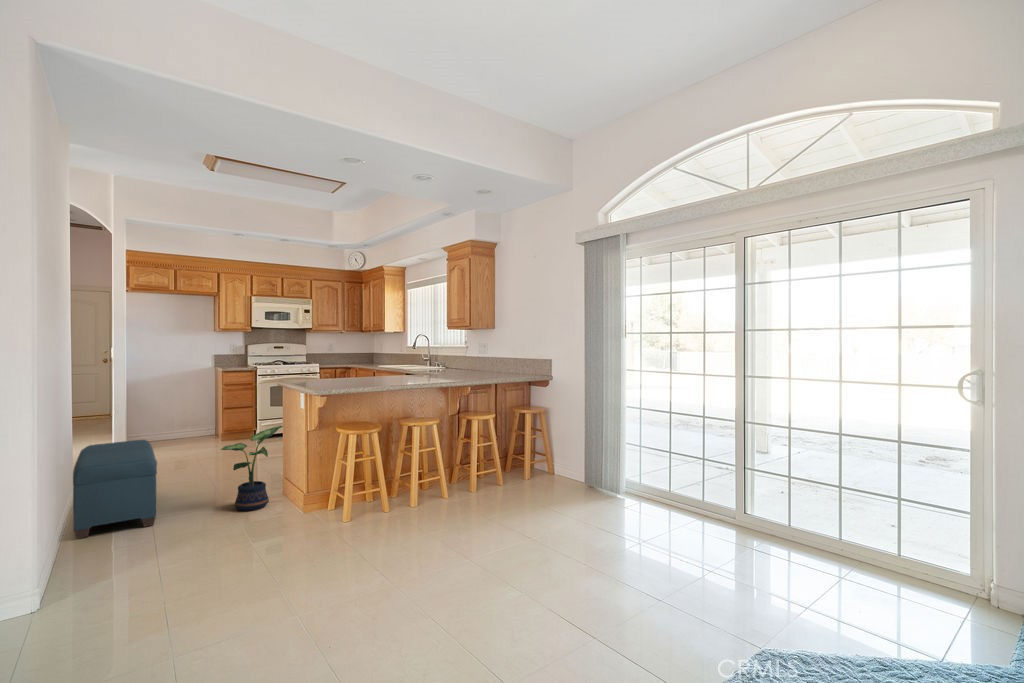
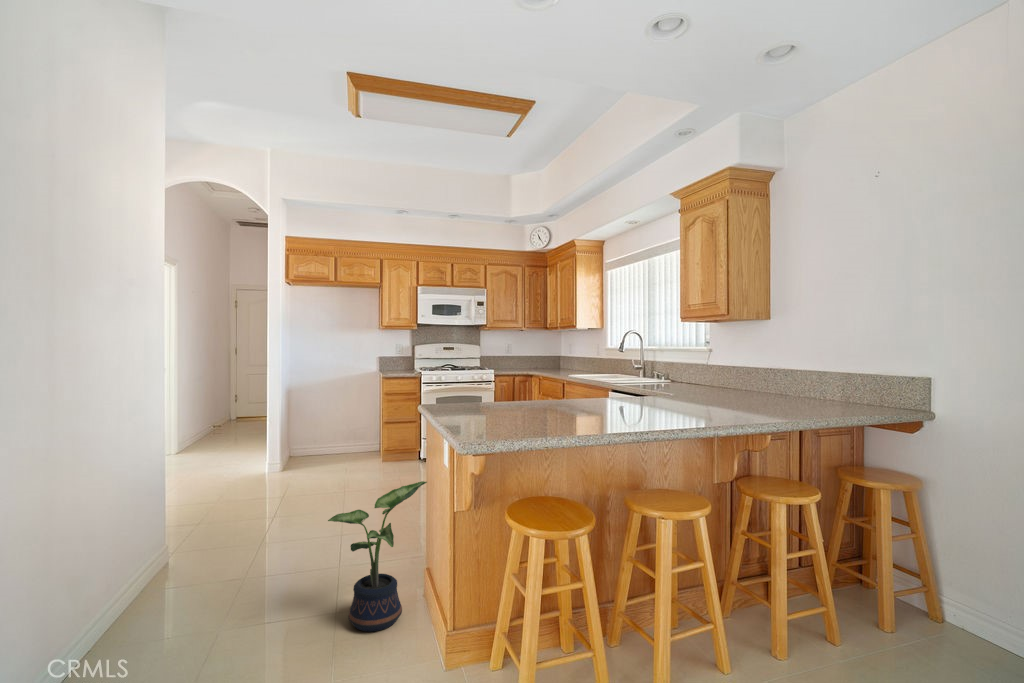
bench: present [73,440,157,539] -> none [99,480,262,665]

